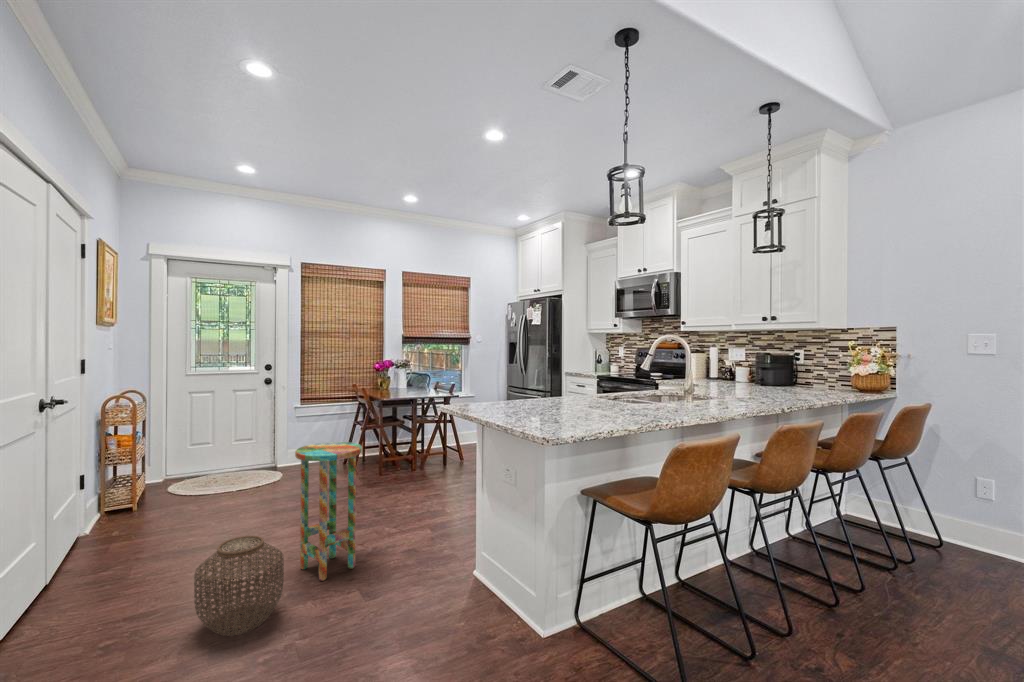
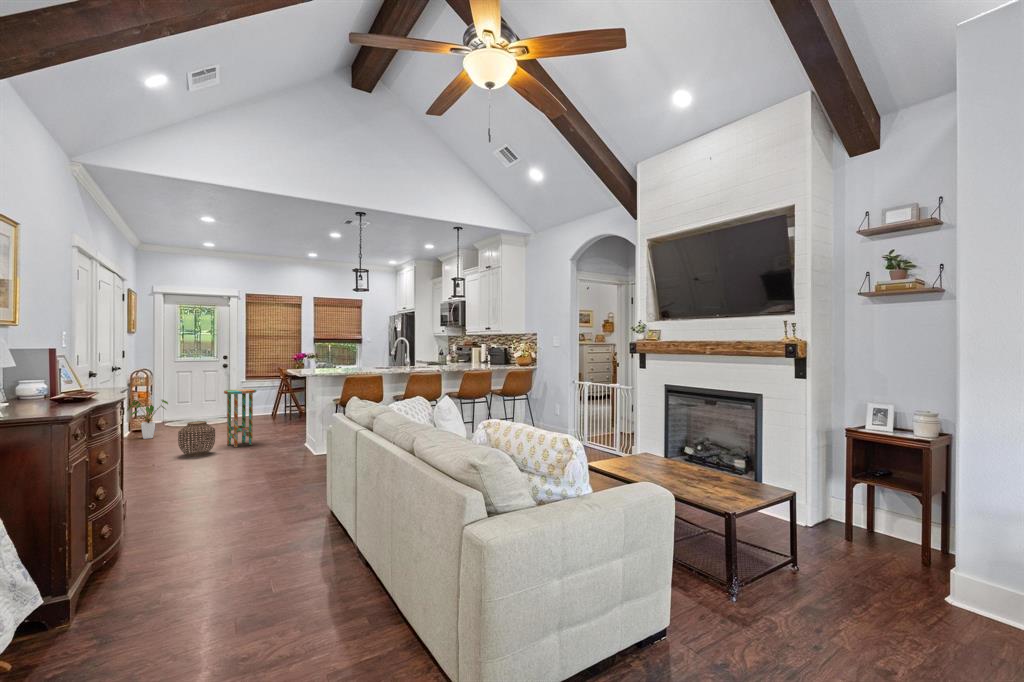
house plant: none [85,457,172,539] -> present [127,400,168,439]

